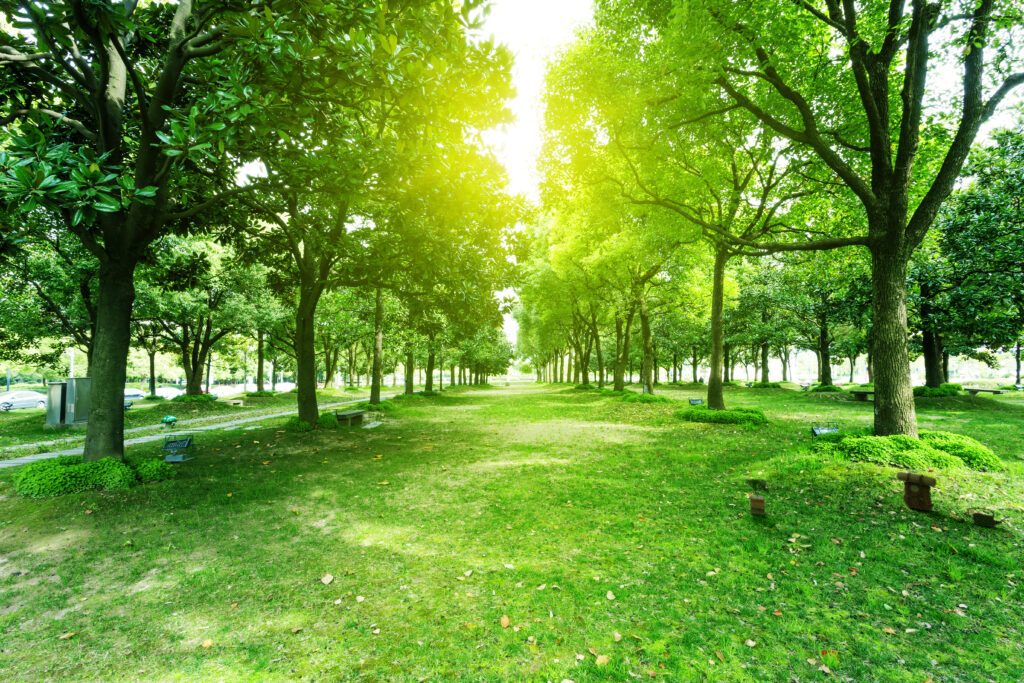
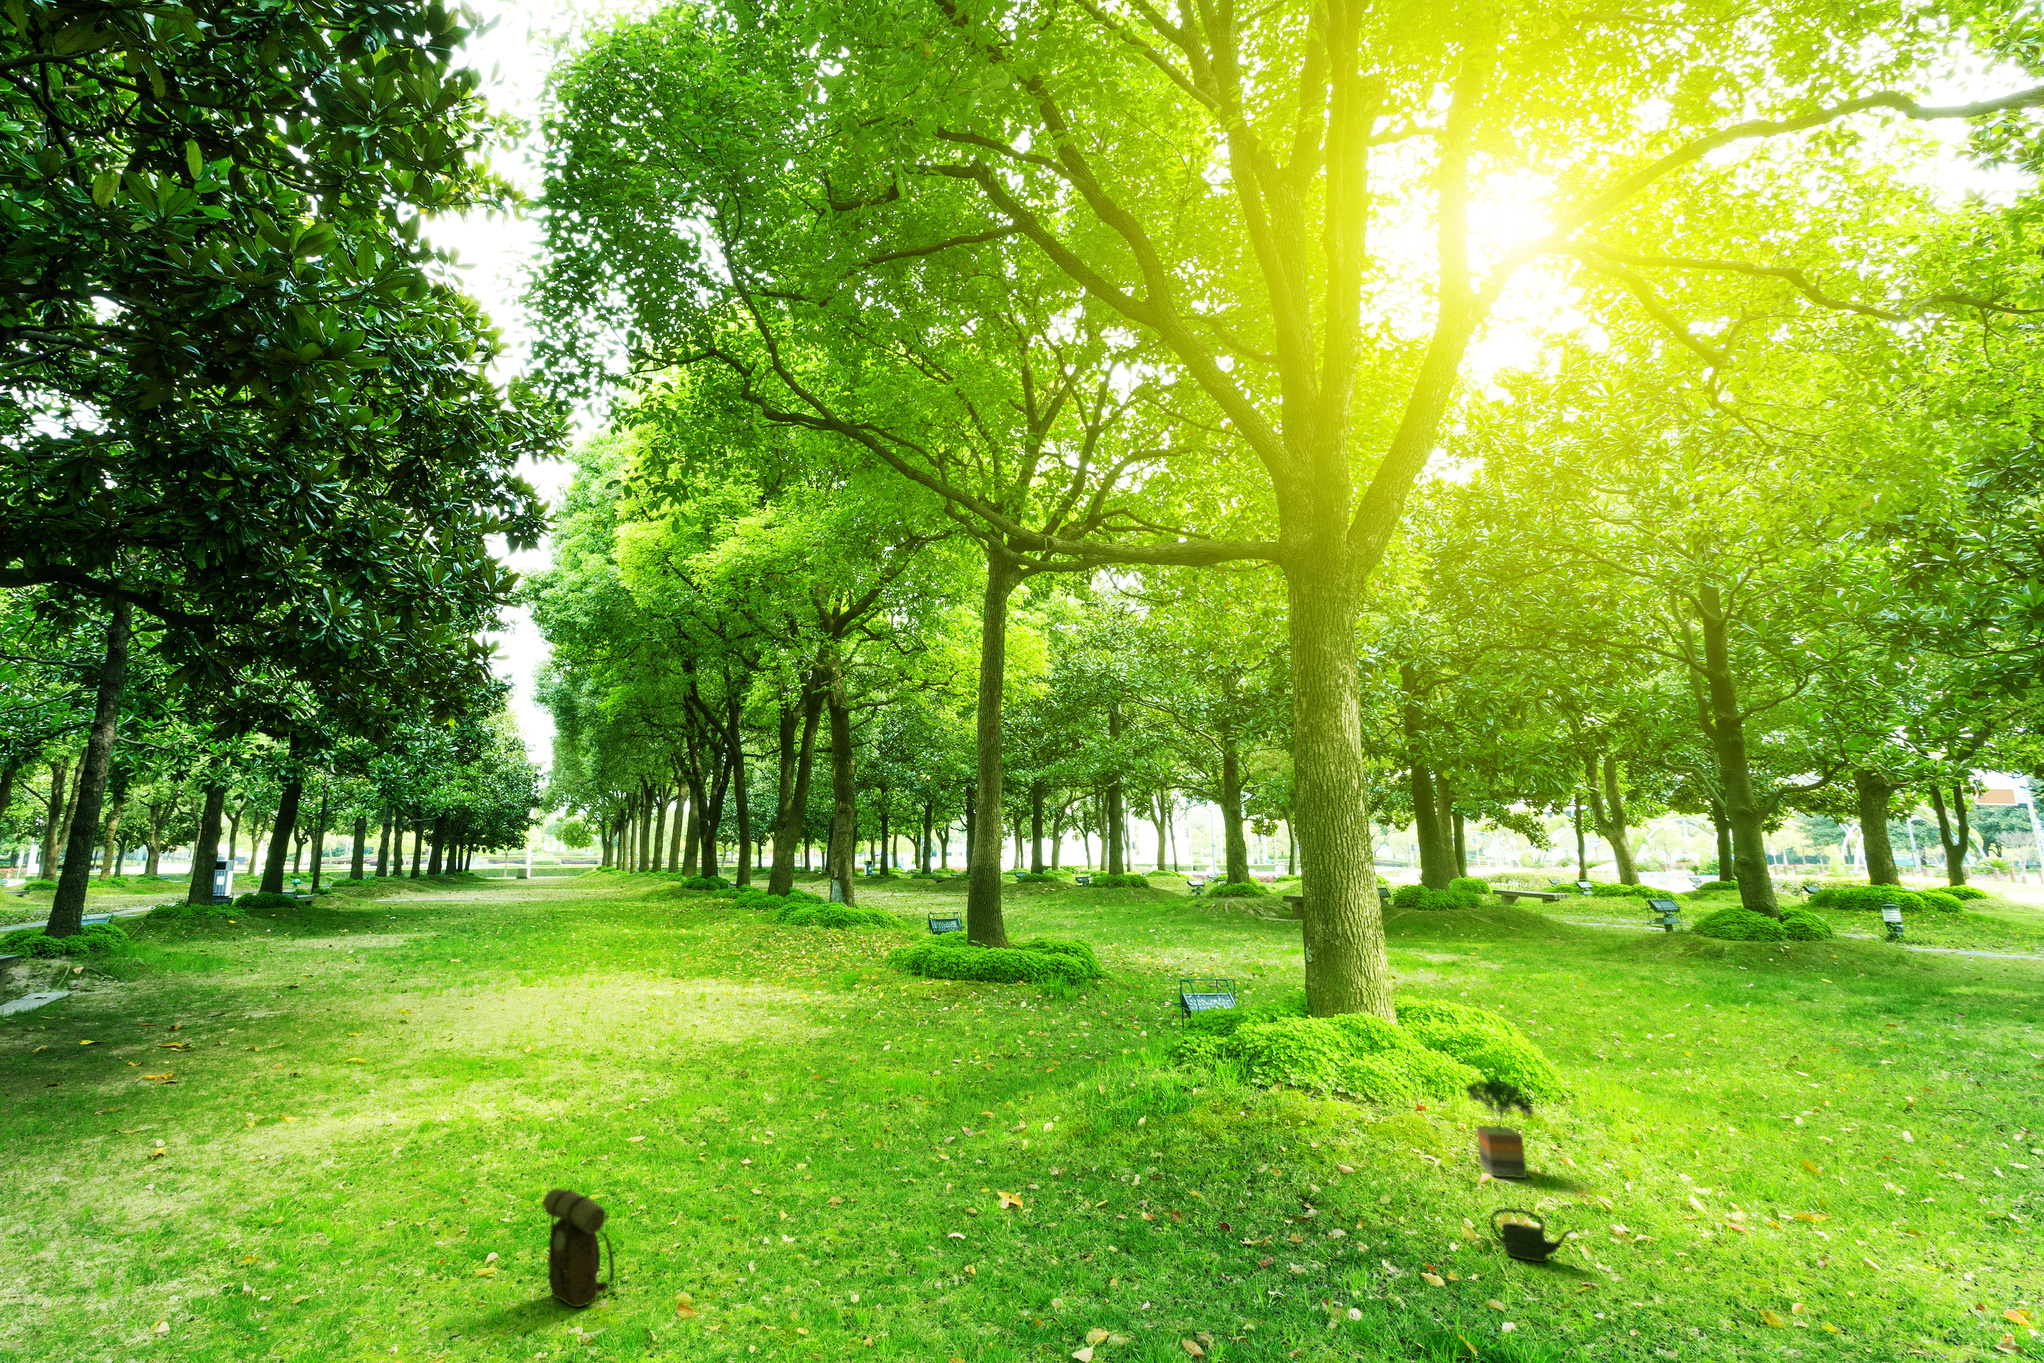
backpack: present [897,472,937,511] -> present [542,1188,614,1307]
potted tree: present [745,478,770,515] -> present [1465,1079,1534,1178]

